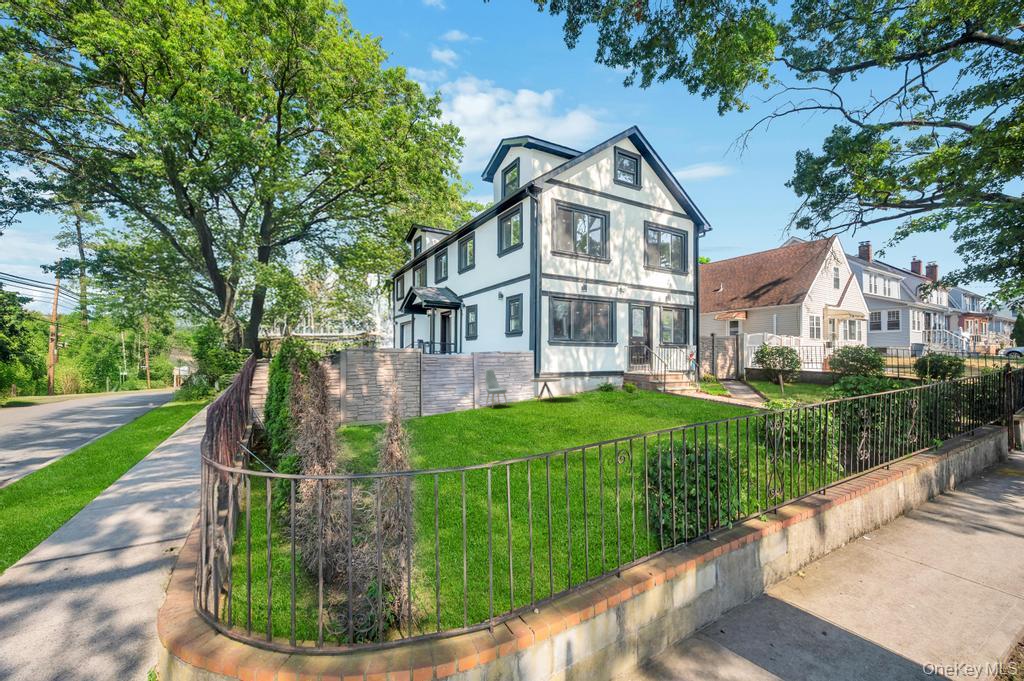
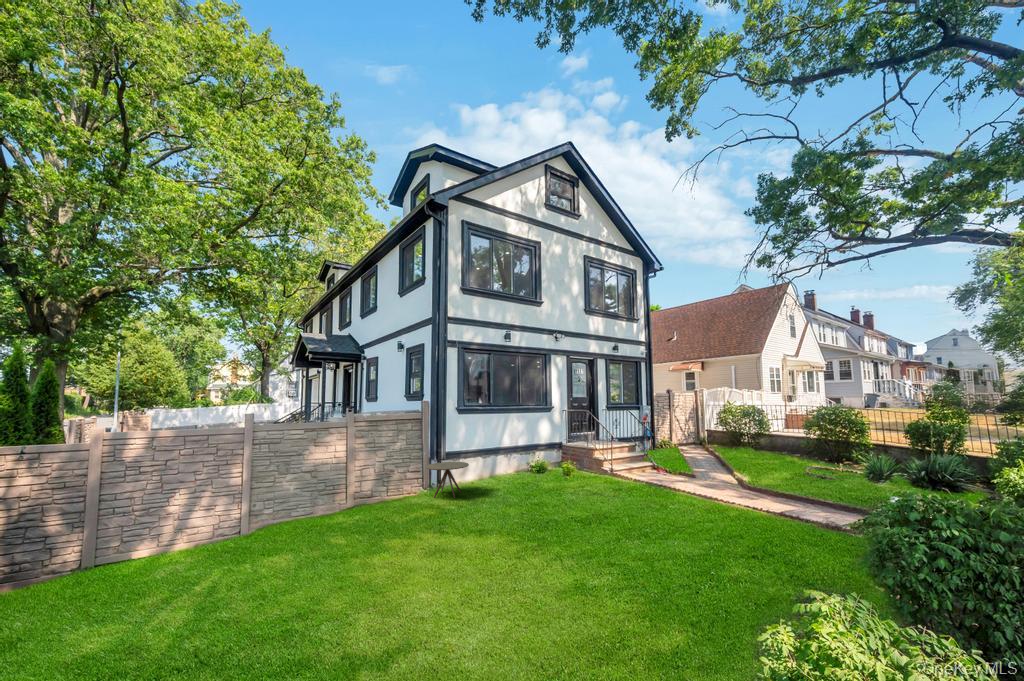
chair: present [485,369,507,407] -> none [353,452,385,515]

